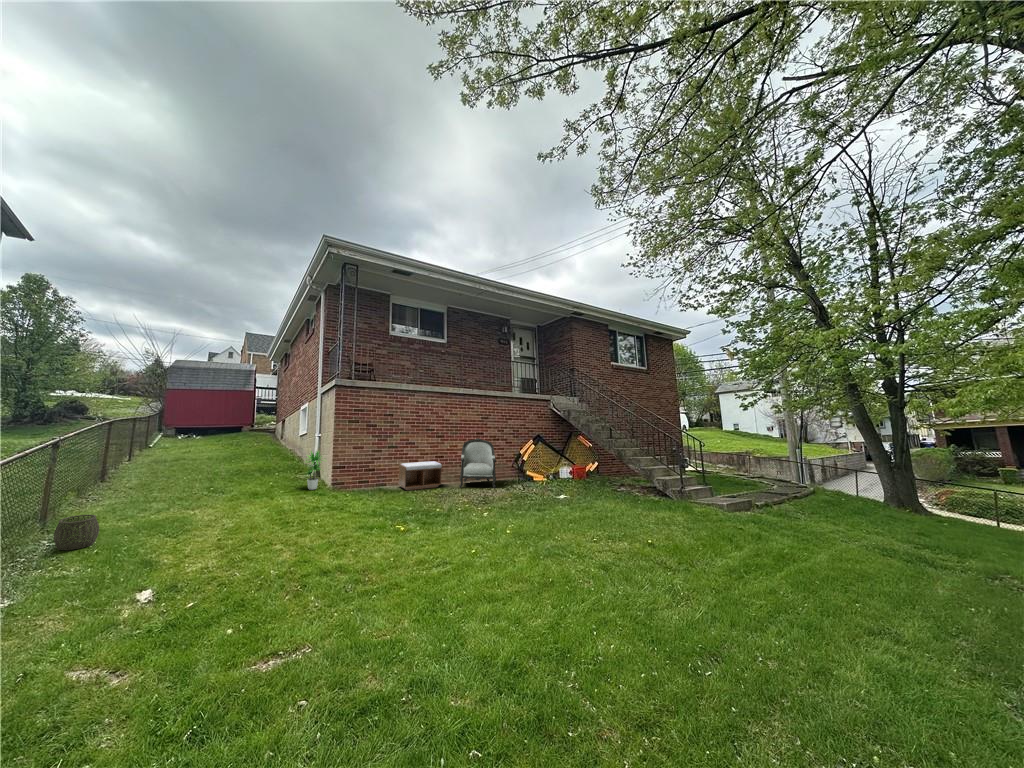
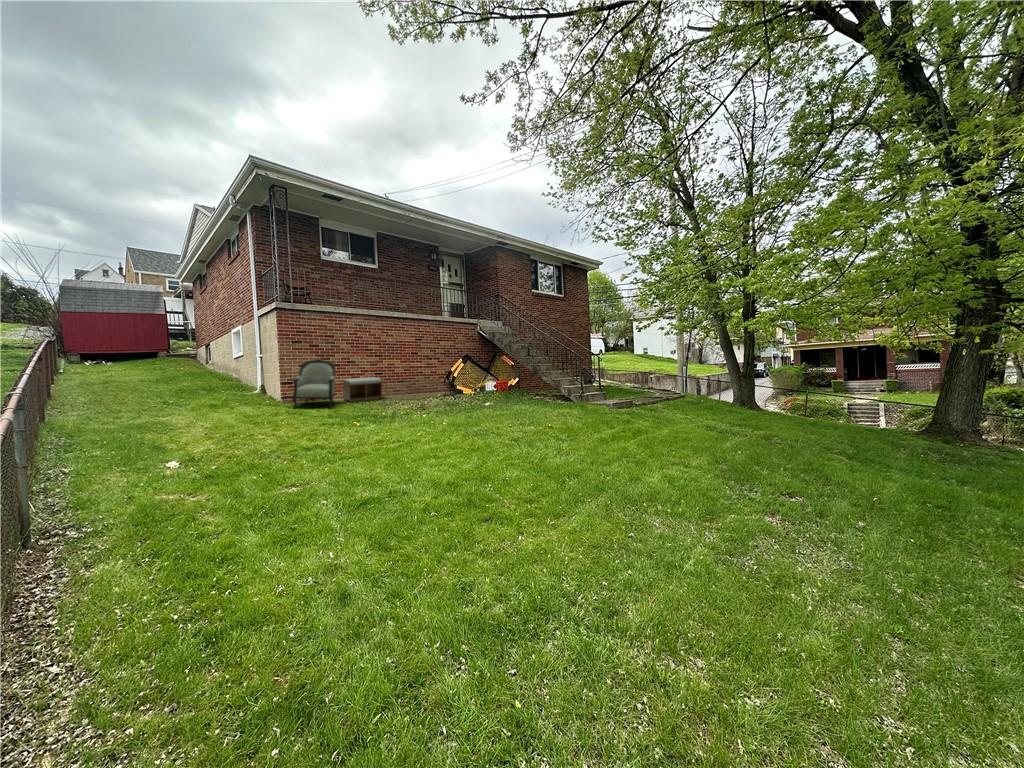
armchair: present [459,438,496,488] -> present [293,359,335,408]
potted plant: present [307,451,323,490] -> none [250,367,275,403]
woven basket: present [53,515,99,550] -> none [38,421,80,451]

